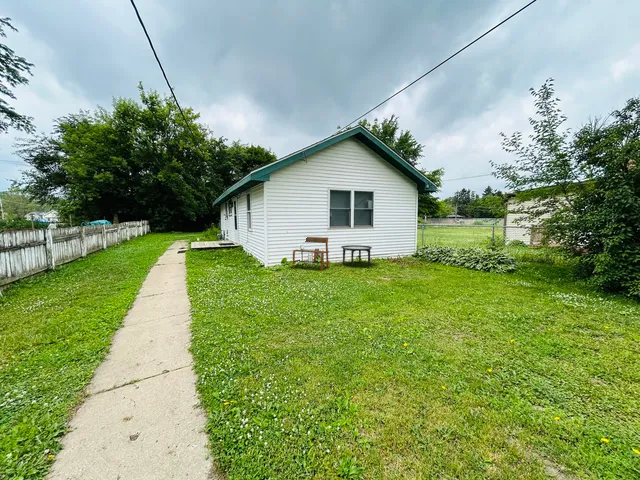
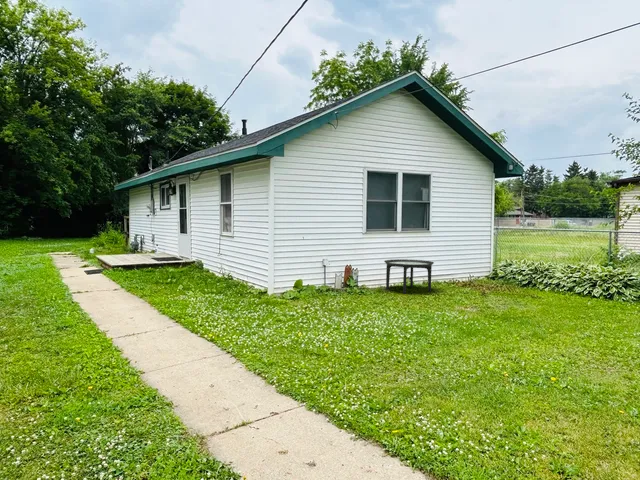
bench: present [292,237,329,271] -> none [311,244,369,299]

